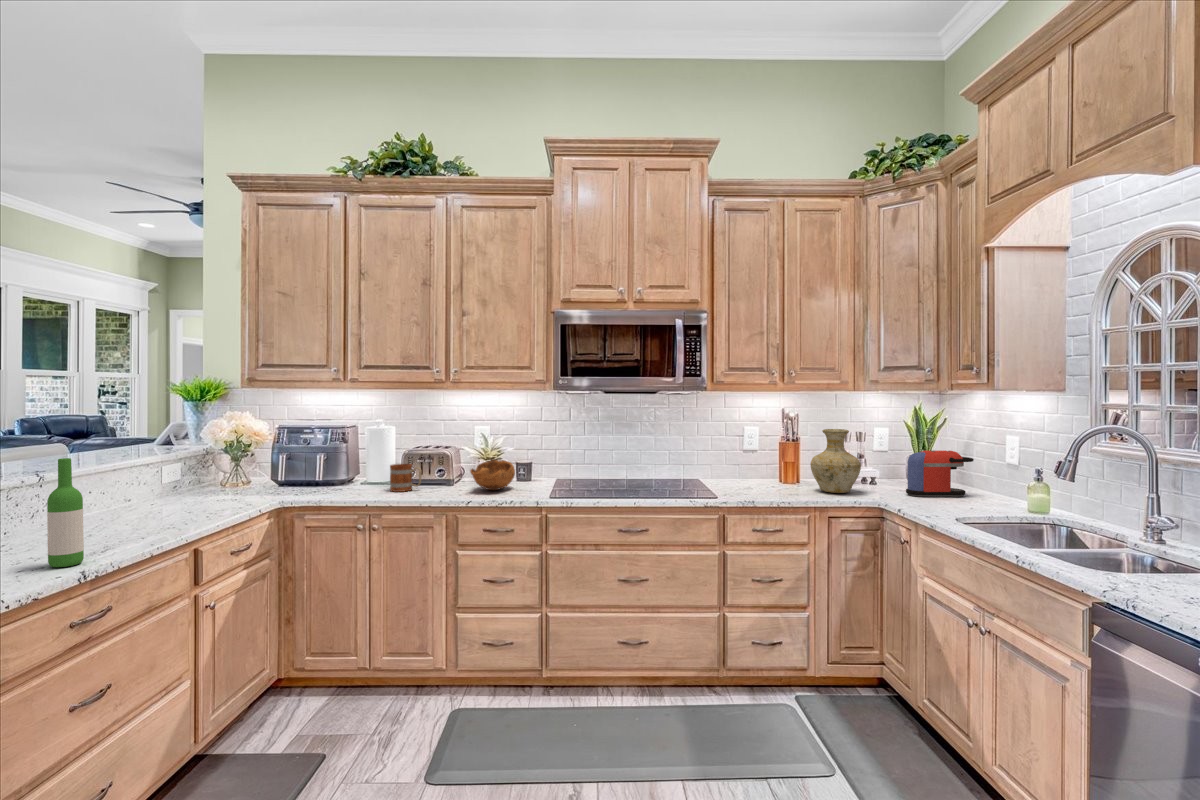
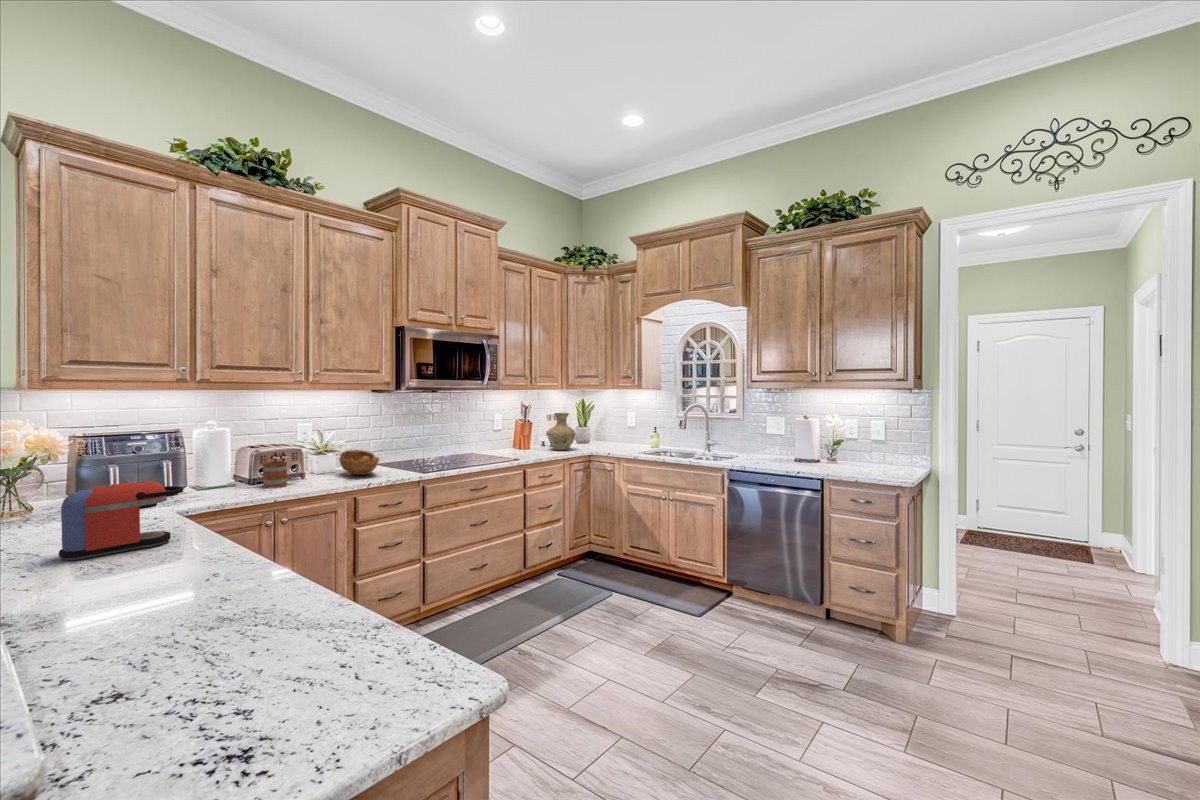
coffee maker: present [906,451,974,497] -> present [59,481,183,560]
wine bottle: present [47,458,84,567] -> none [205,472,241,588]

